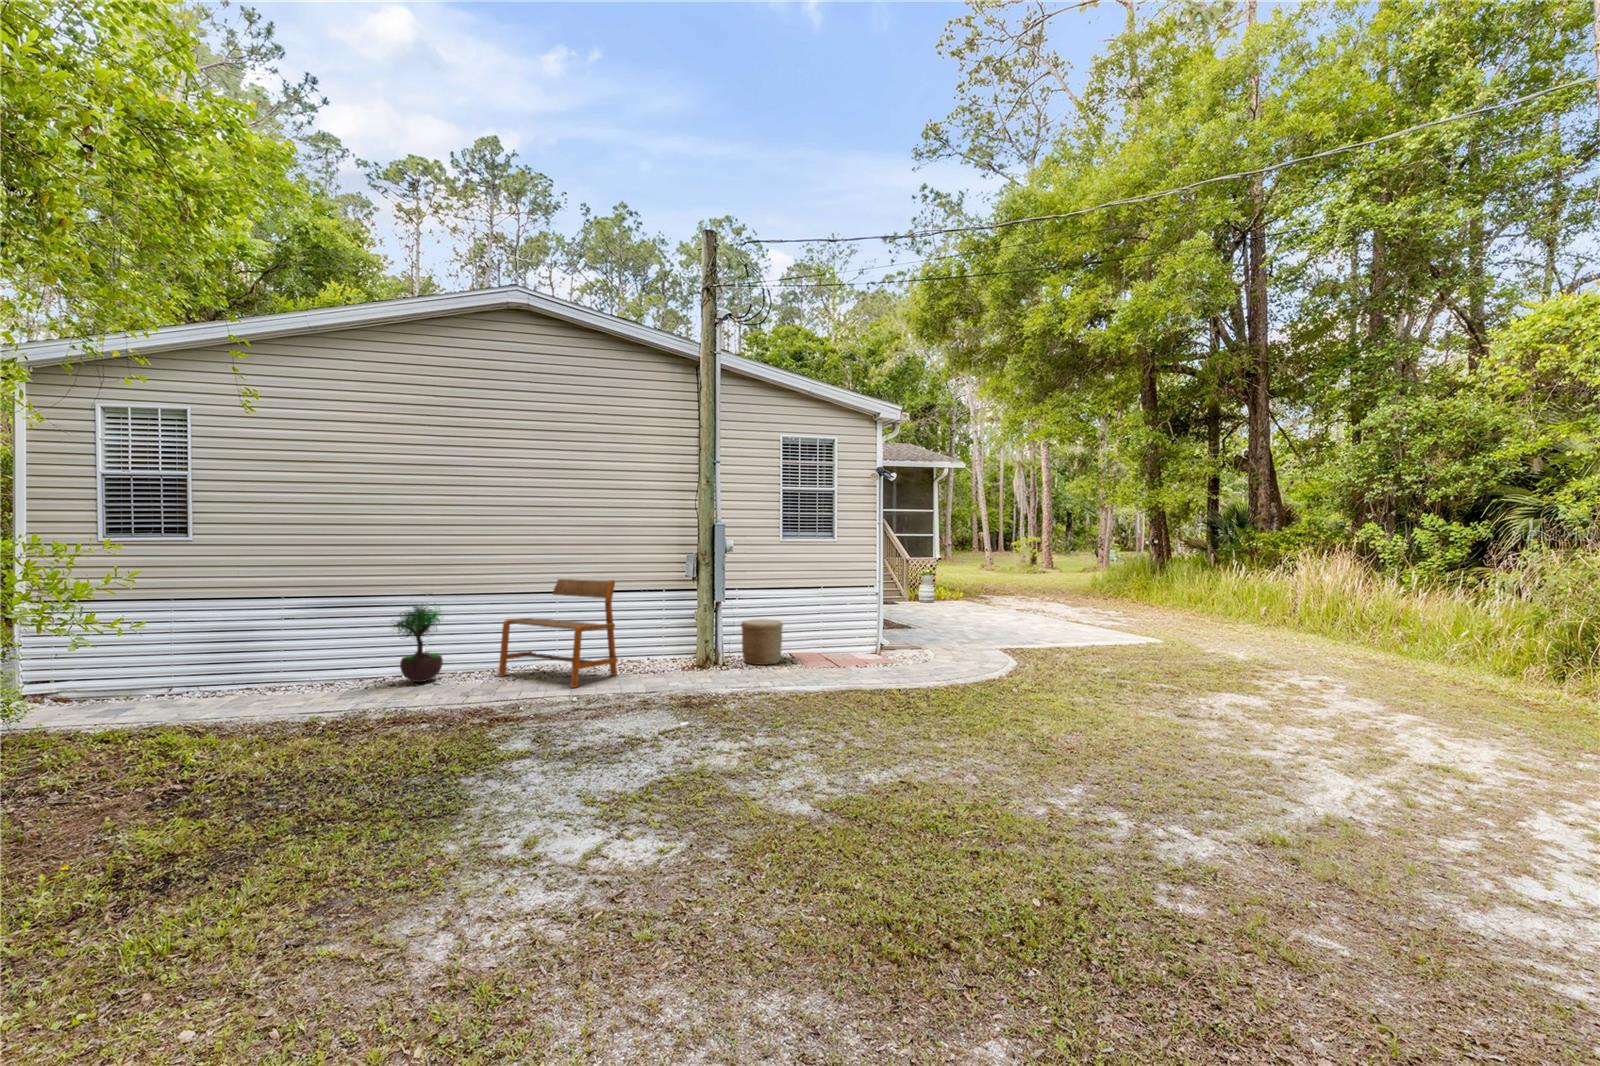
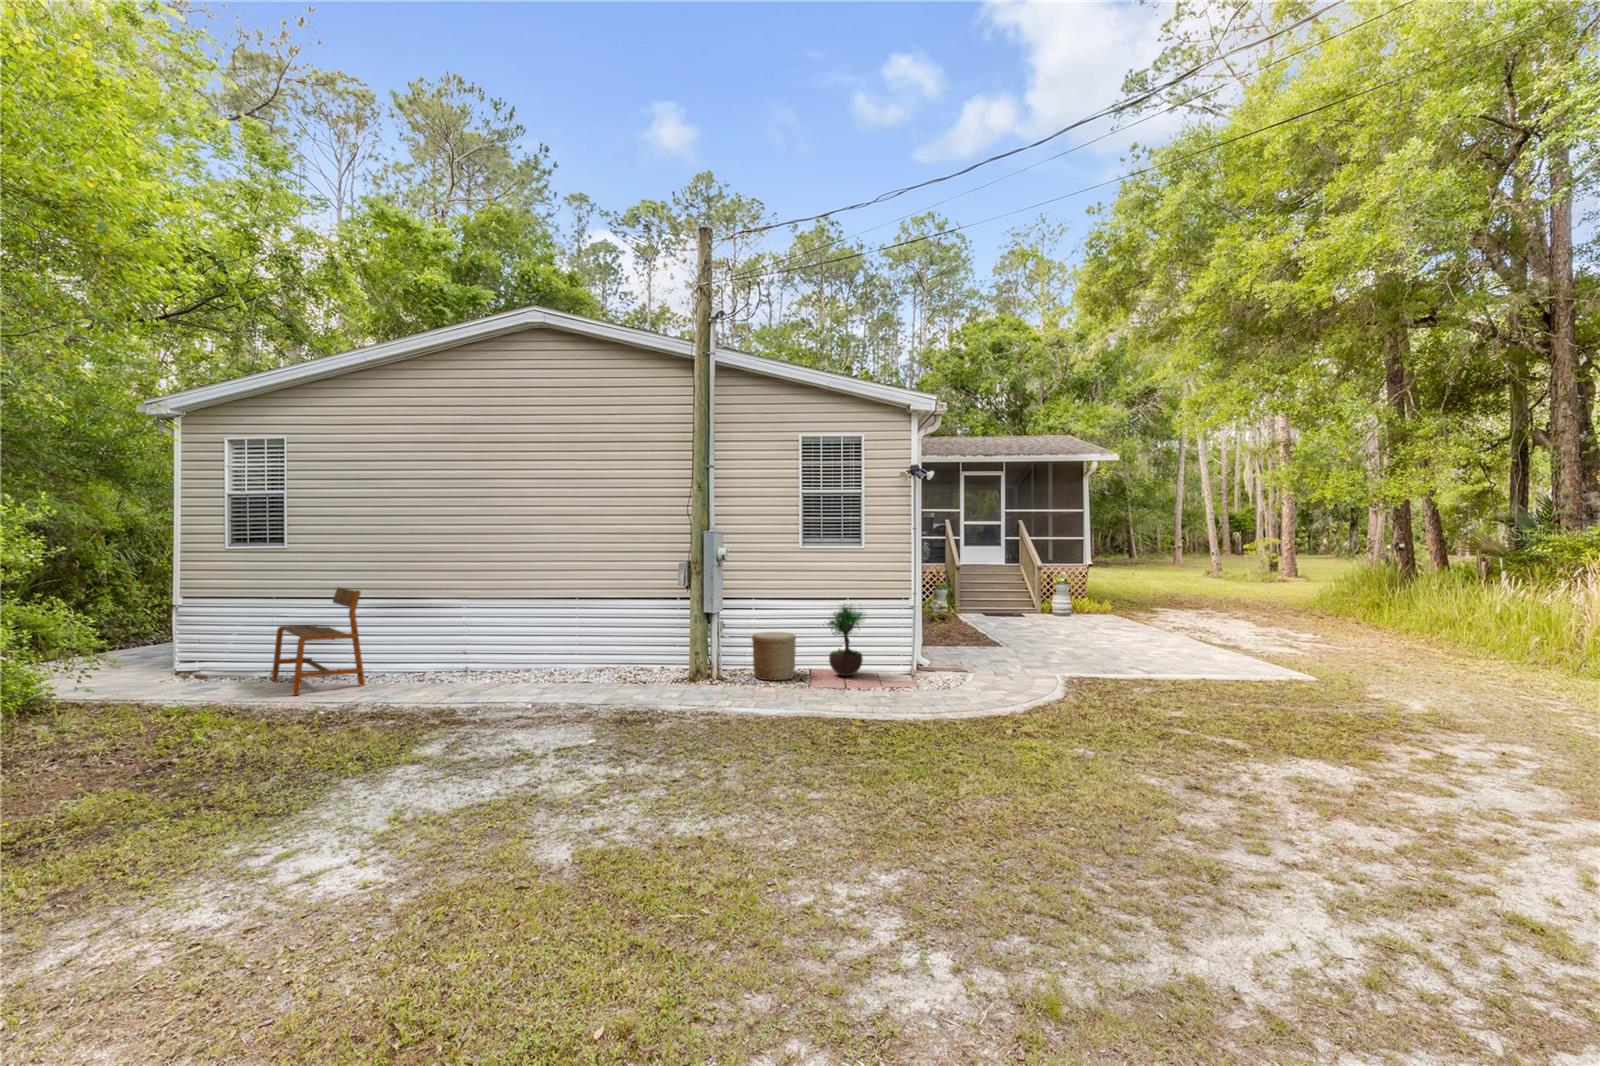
bench: present [499,579,618,688] -> present [272,587,365,695]
potted tree: present [391,603,443,682] -> present [828,606,865,676]

